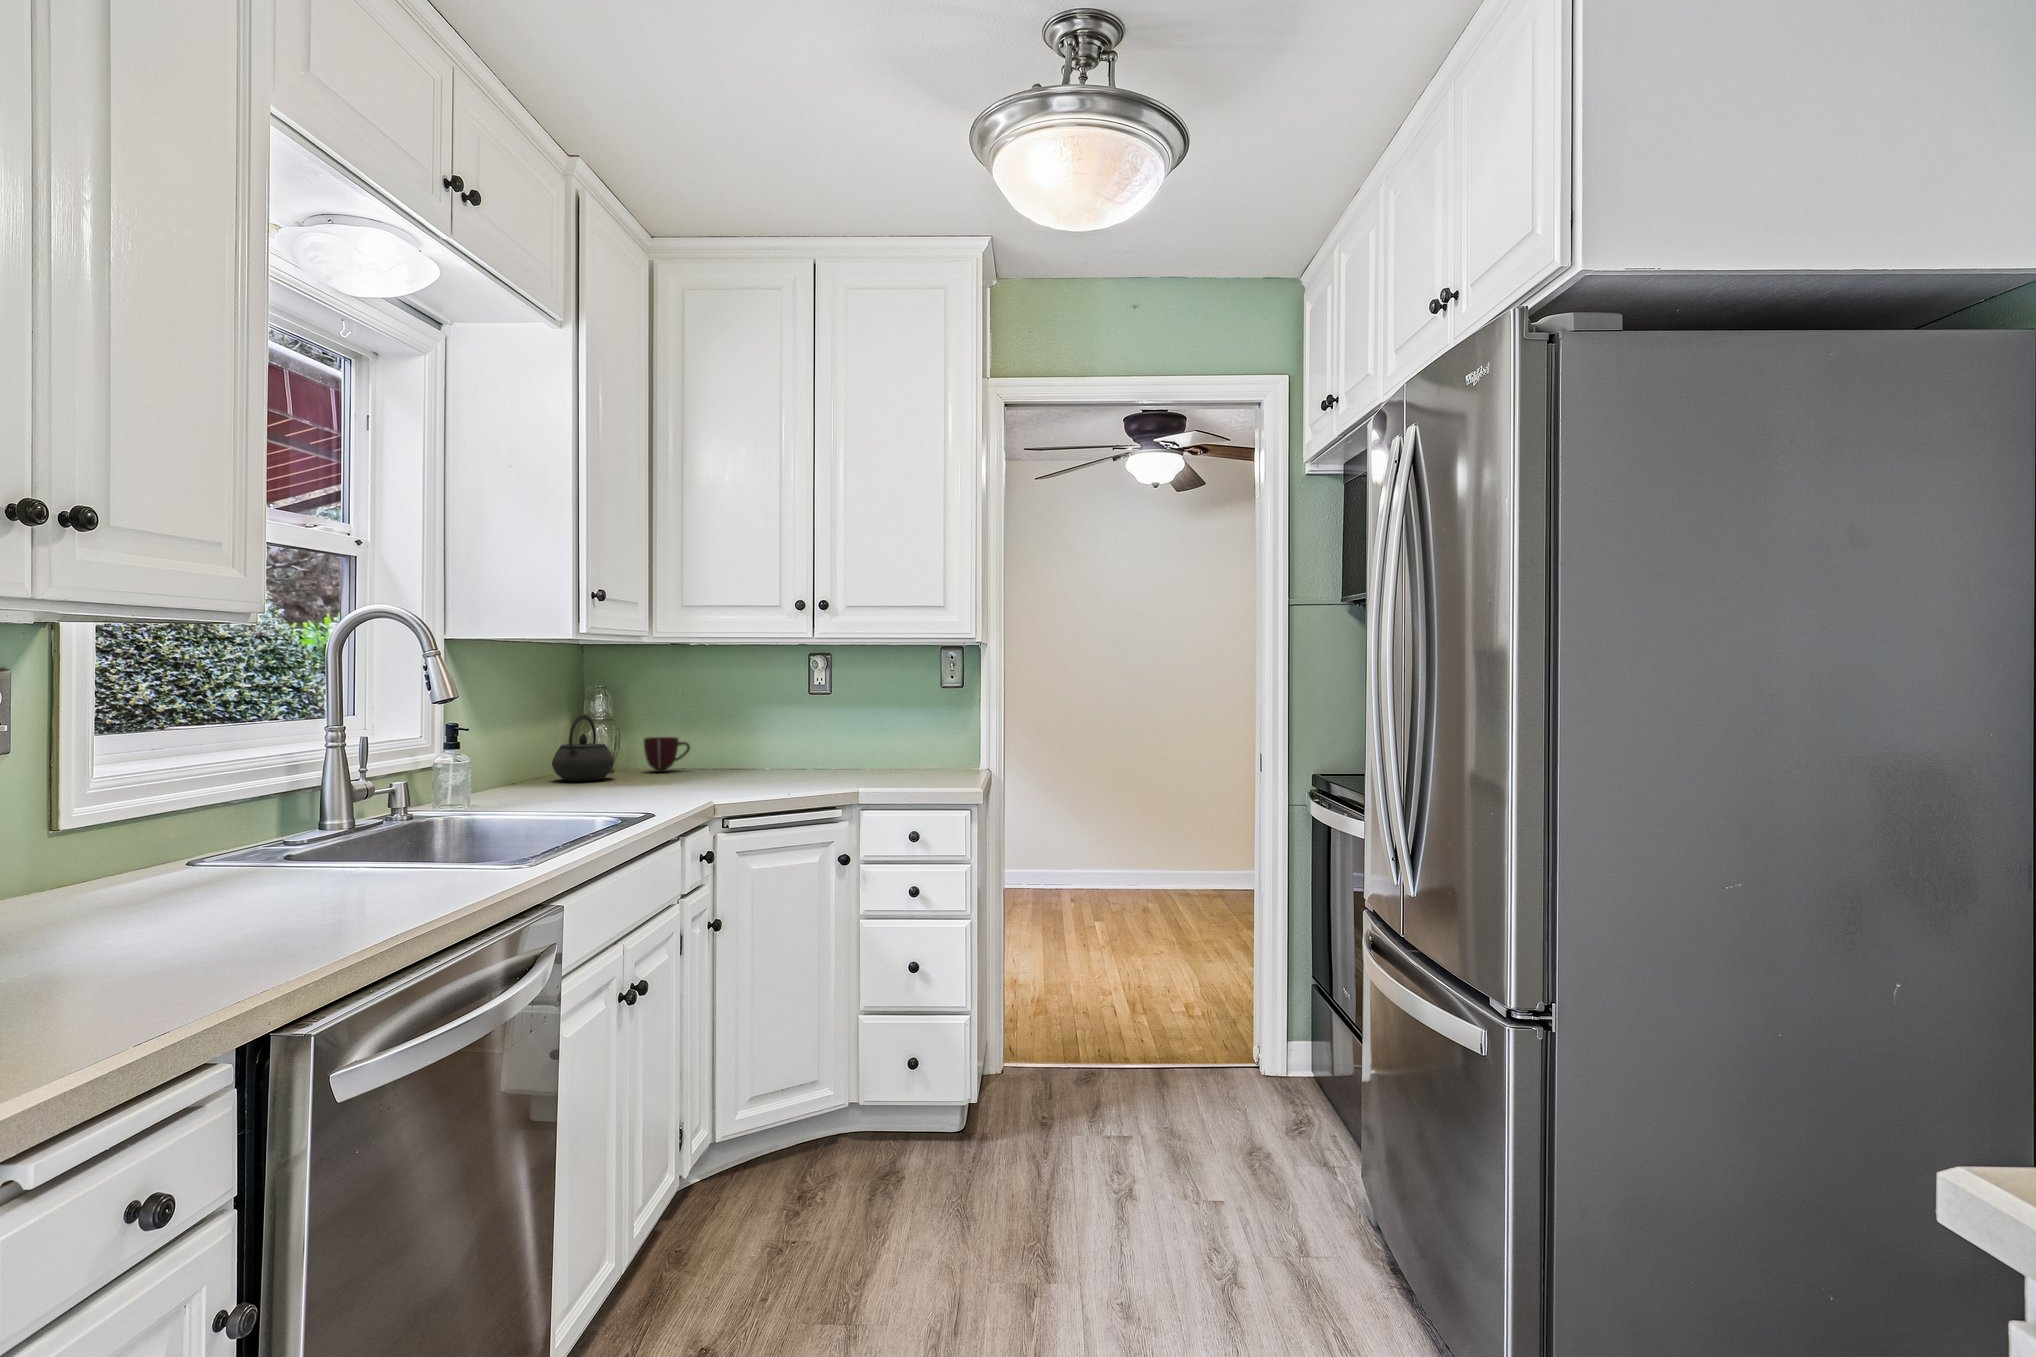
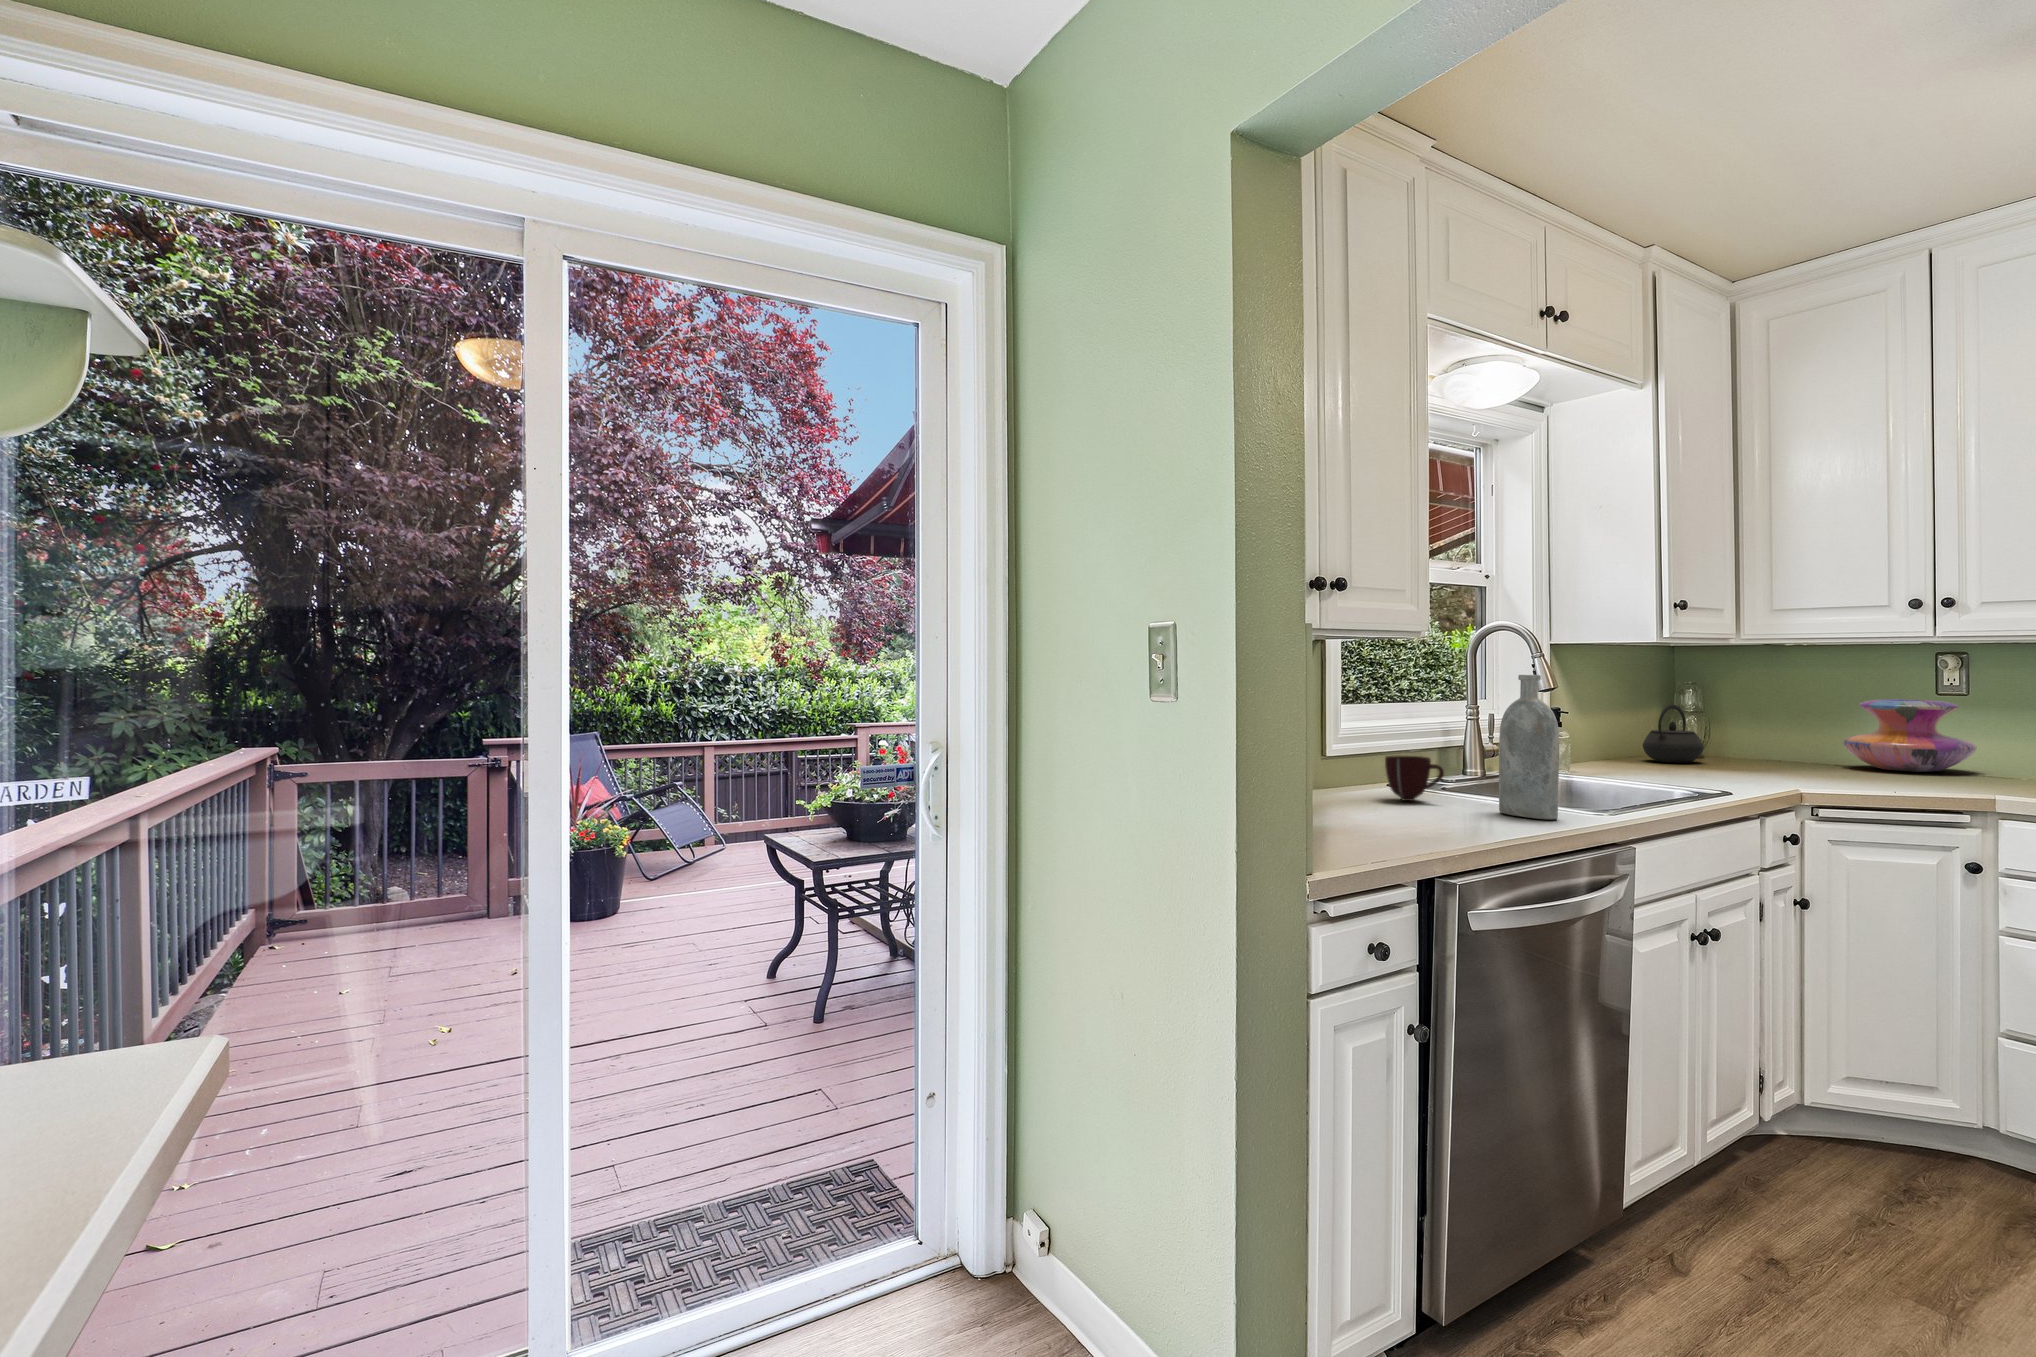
bottle: none [381,683,469,890] -> present [1499,675,1559,819]
decorative vase: none [735,704,831,773] -> present [1843,699,1977,772]
mug: present [644,737,690,772] -> present [1385,755,1444,801]

